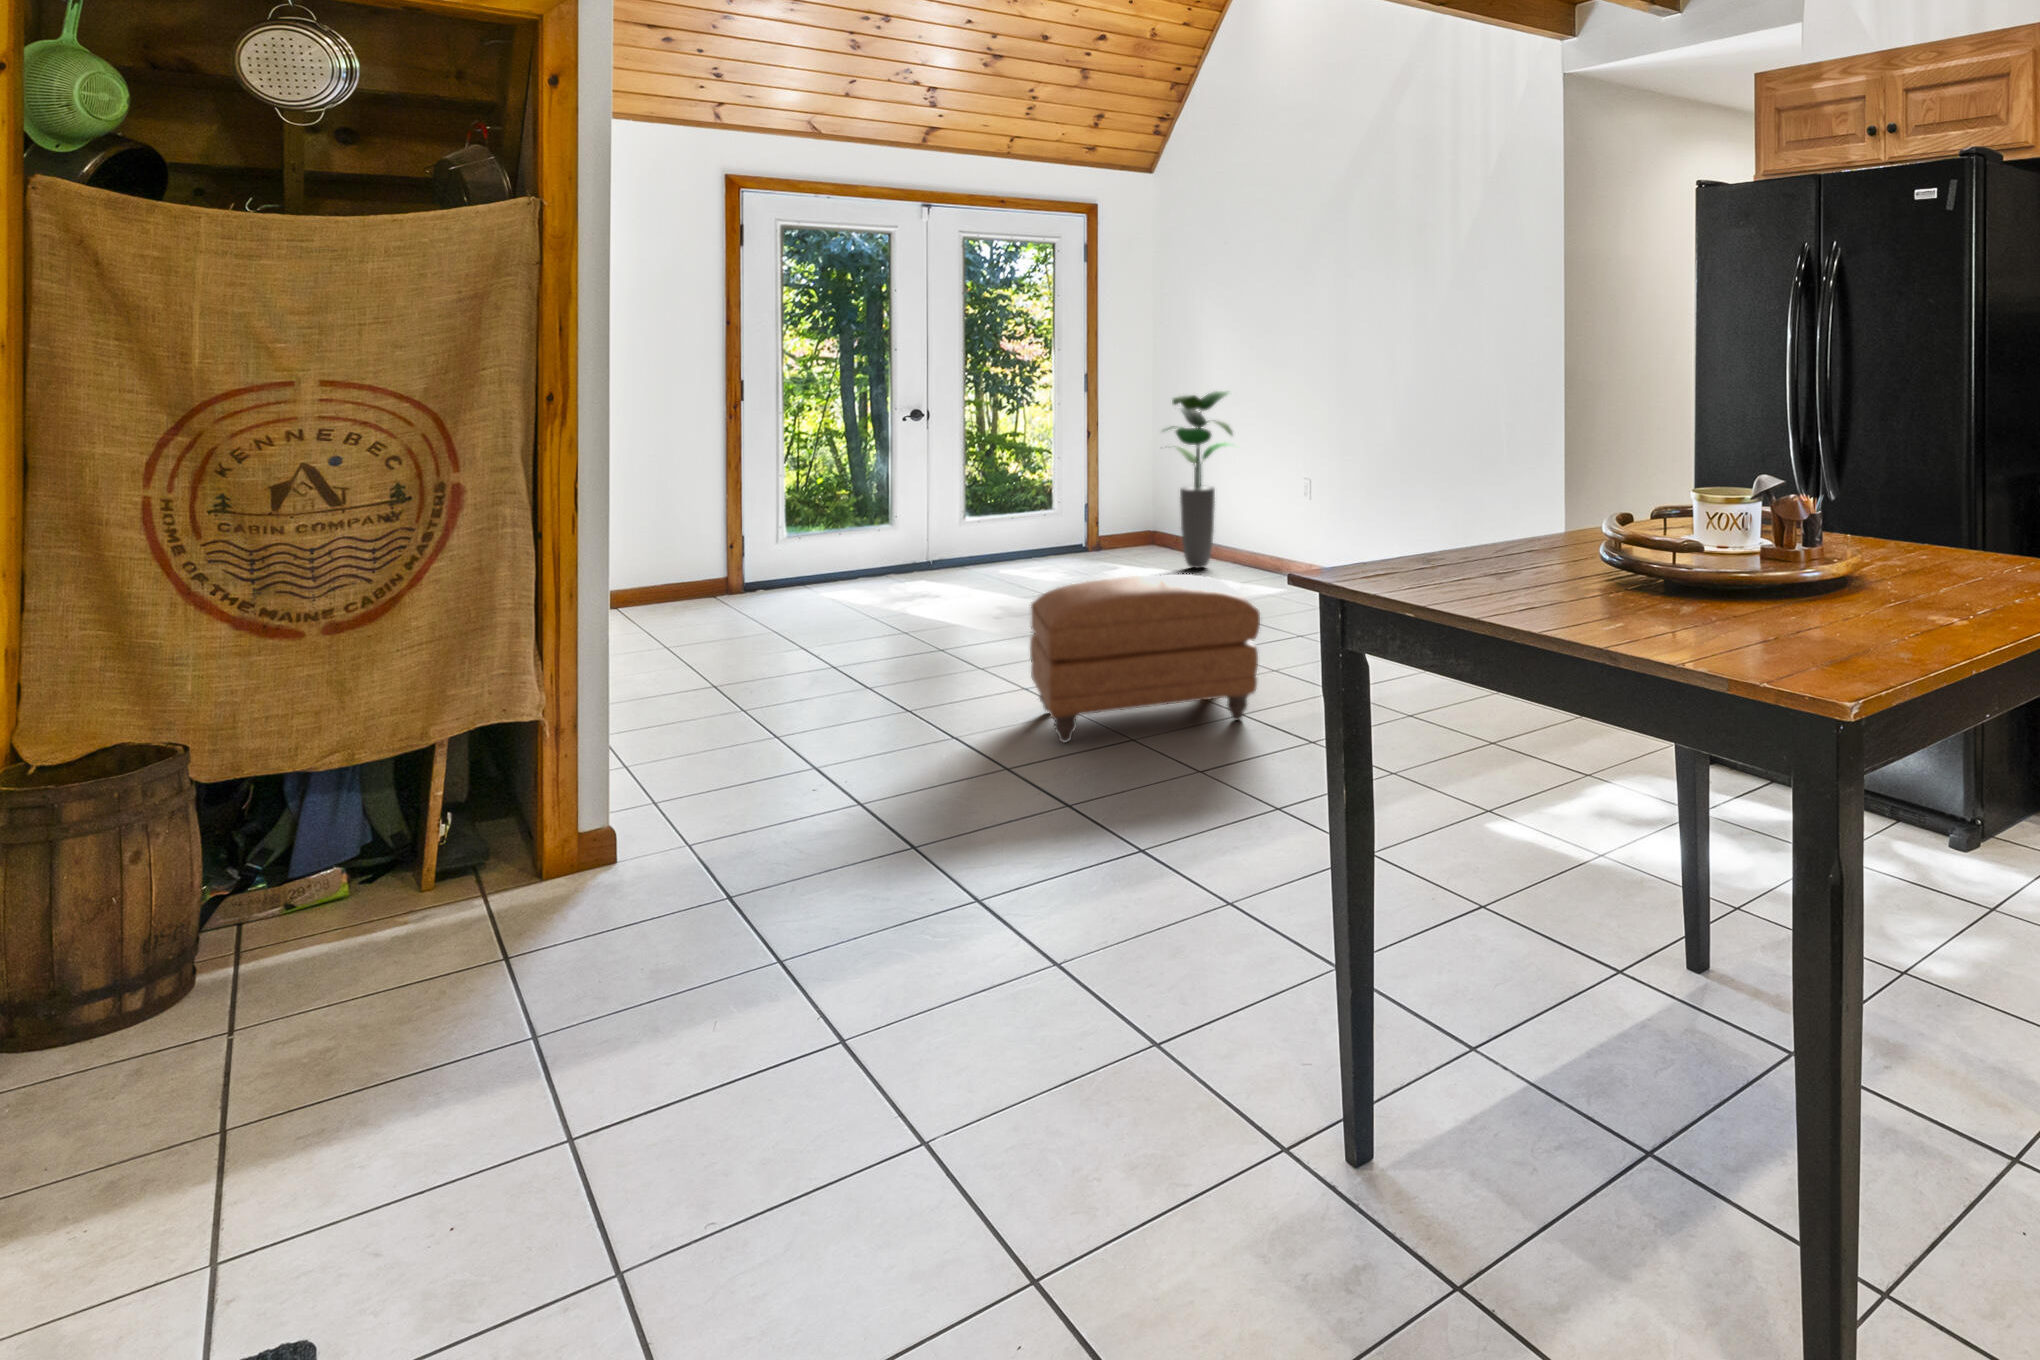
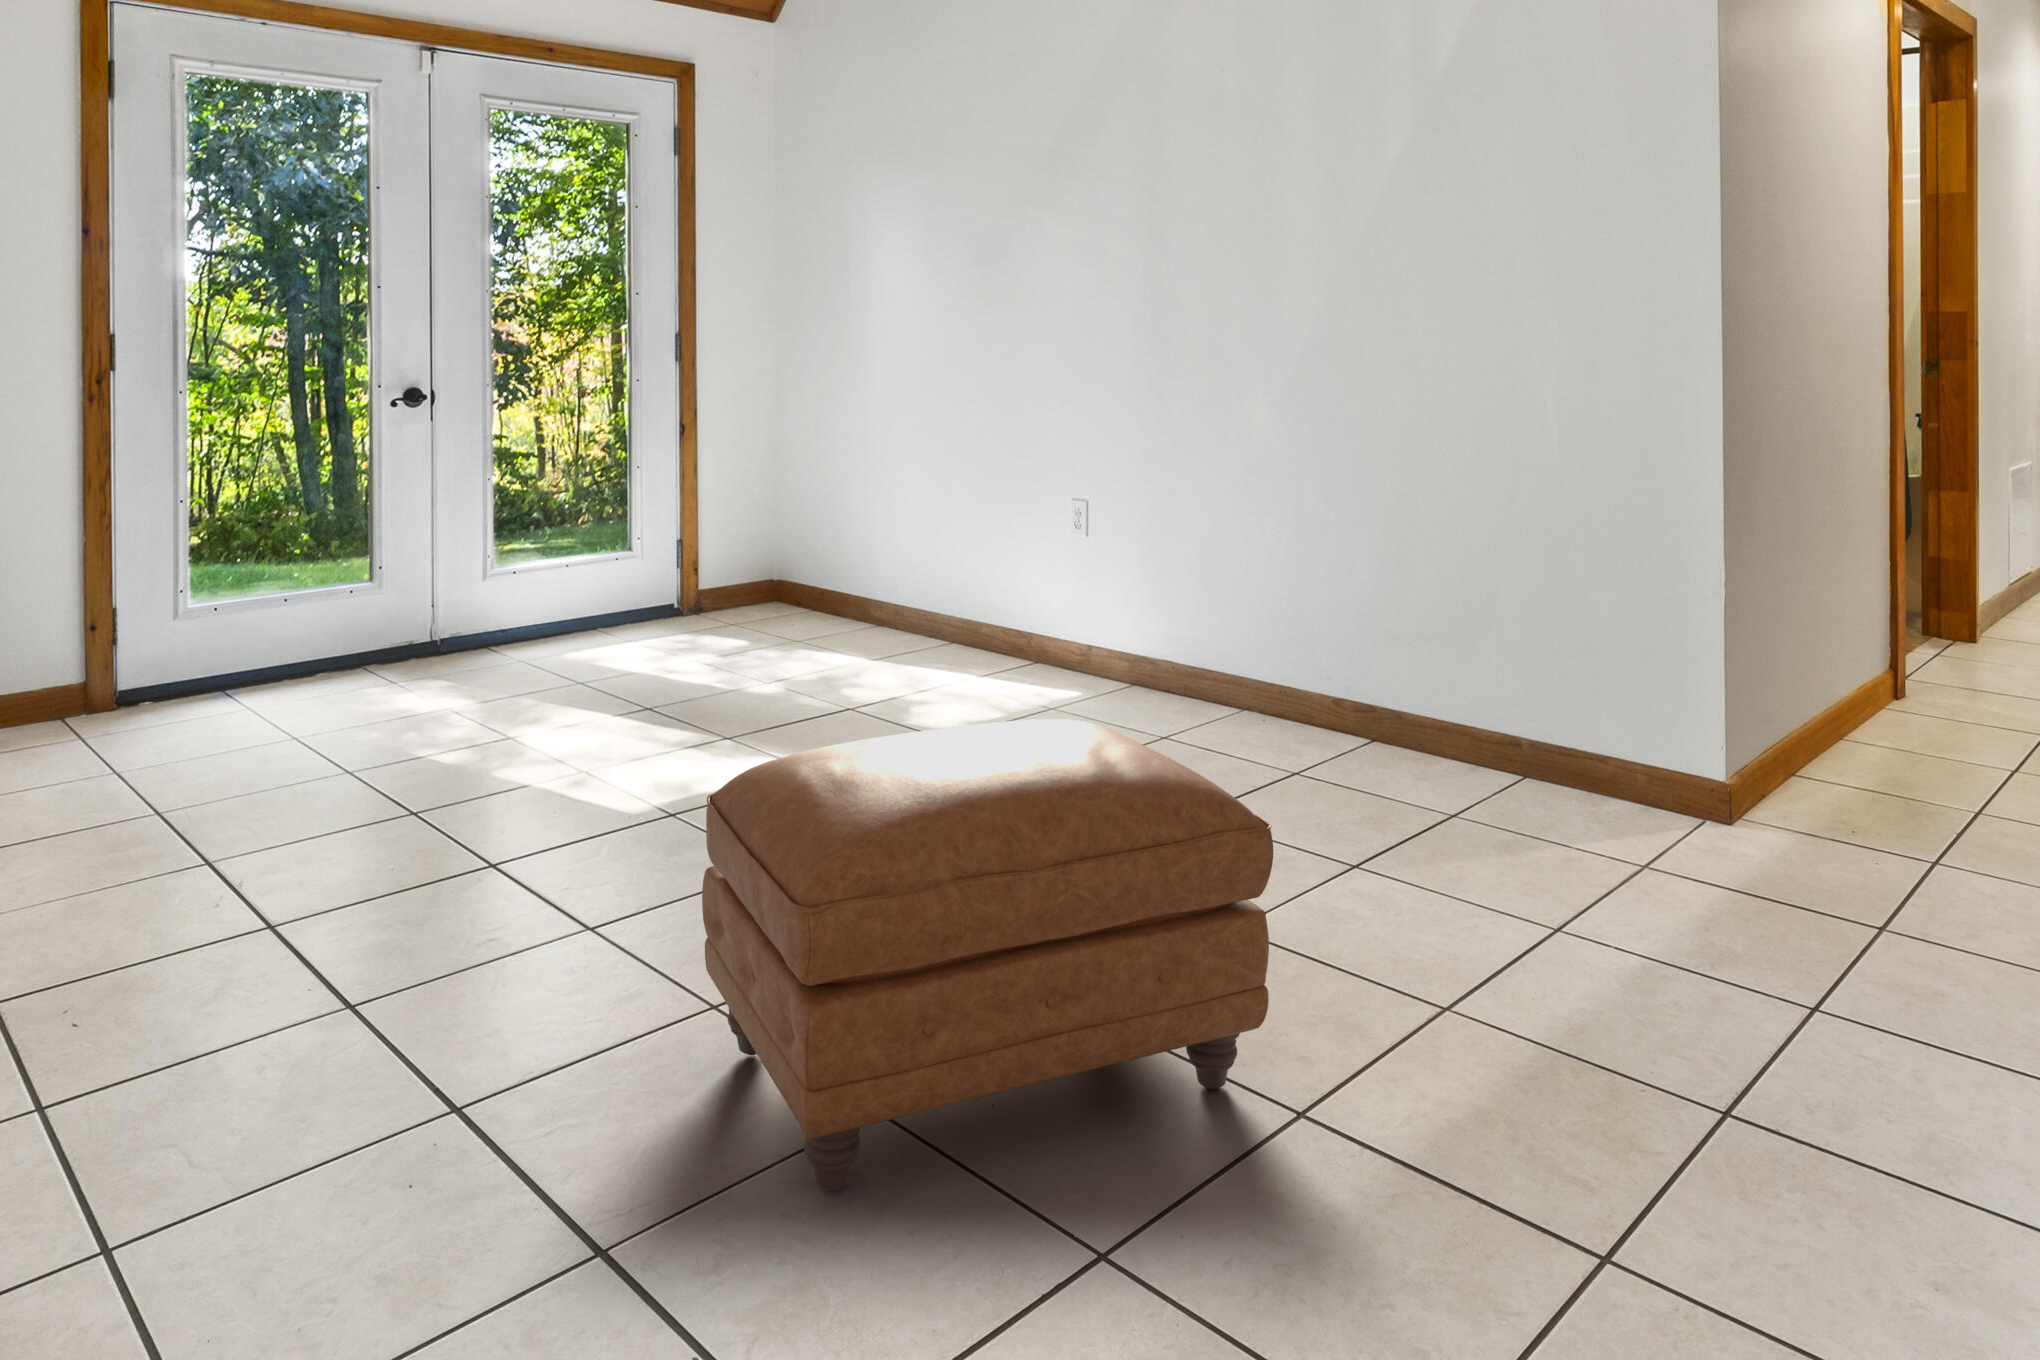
potted plant: present [1168,391,1233,568] -> none [809,355,944,649]

